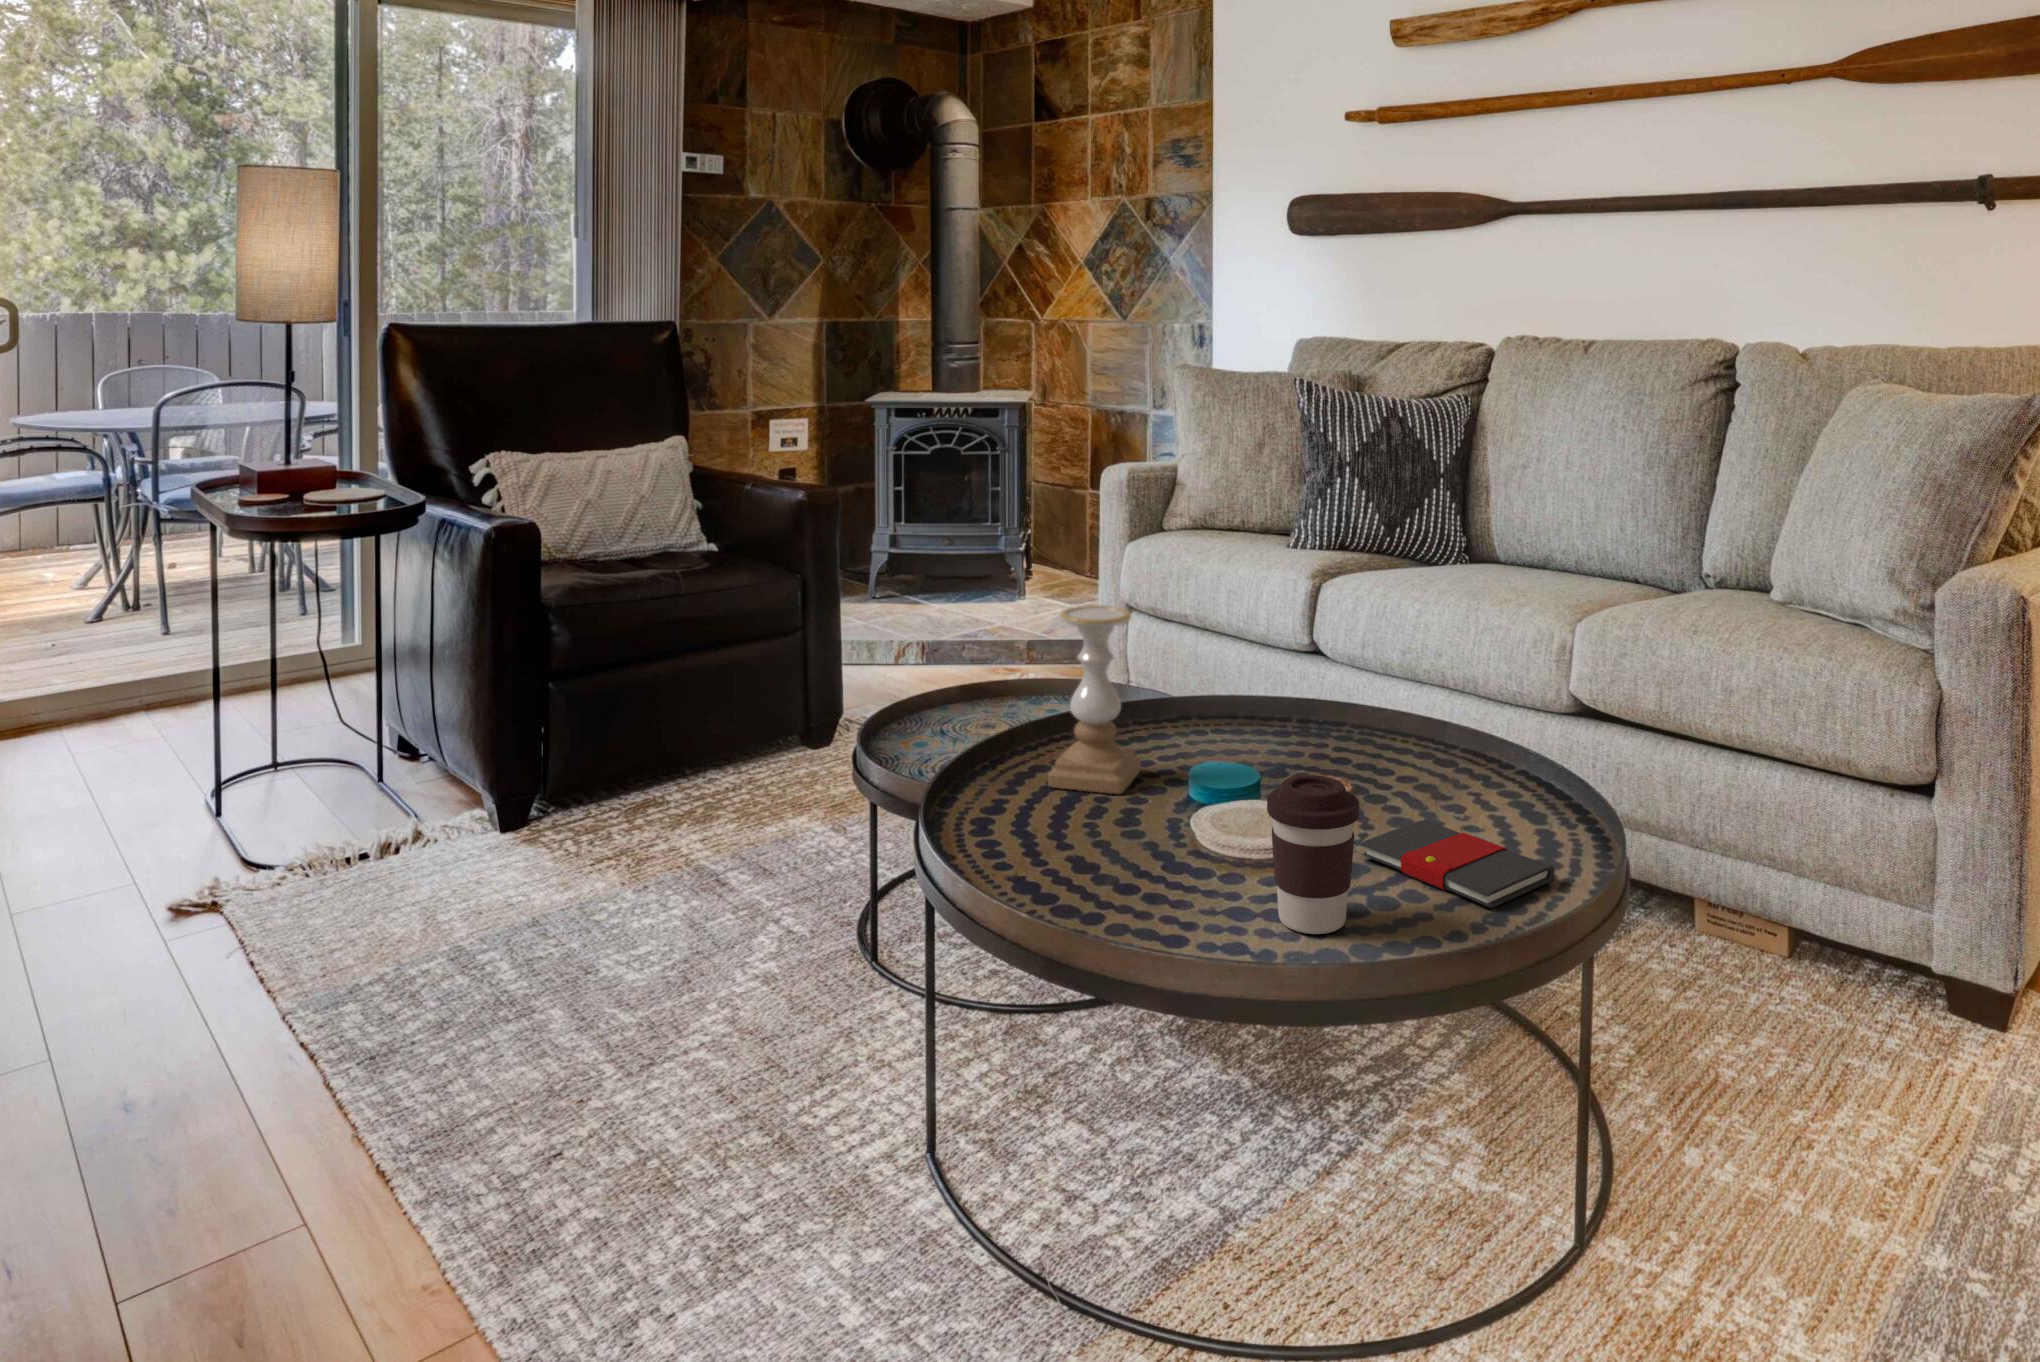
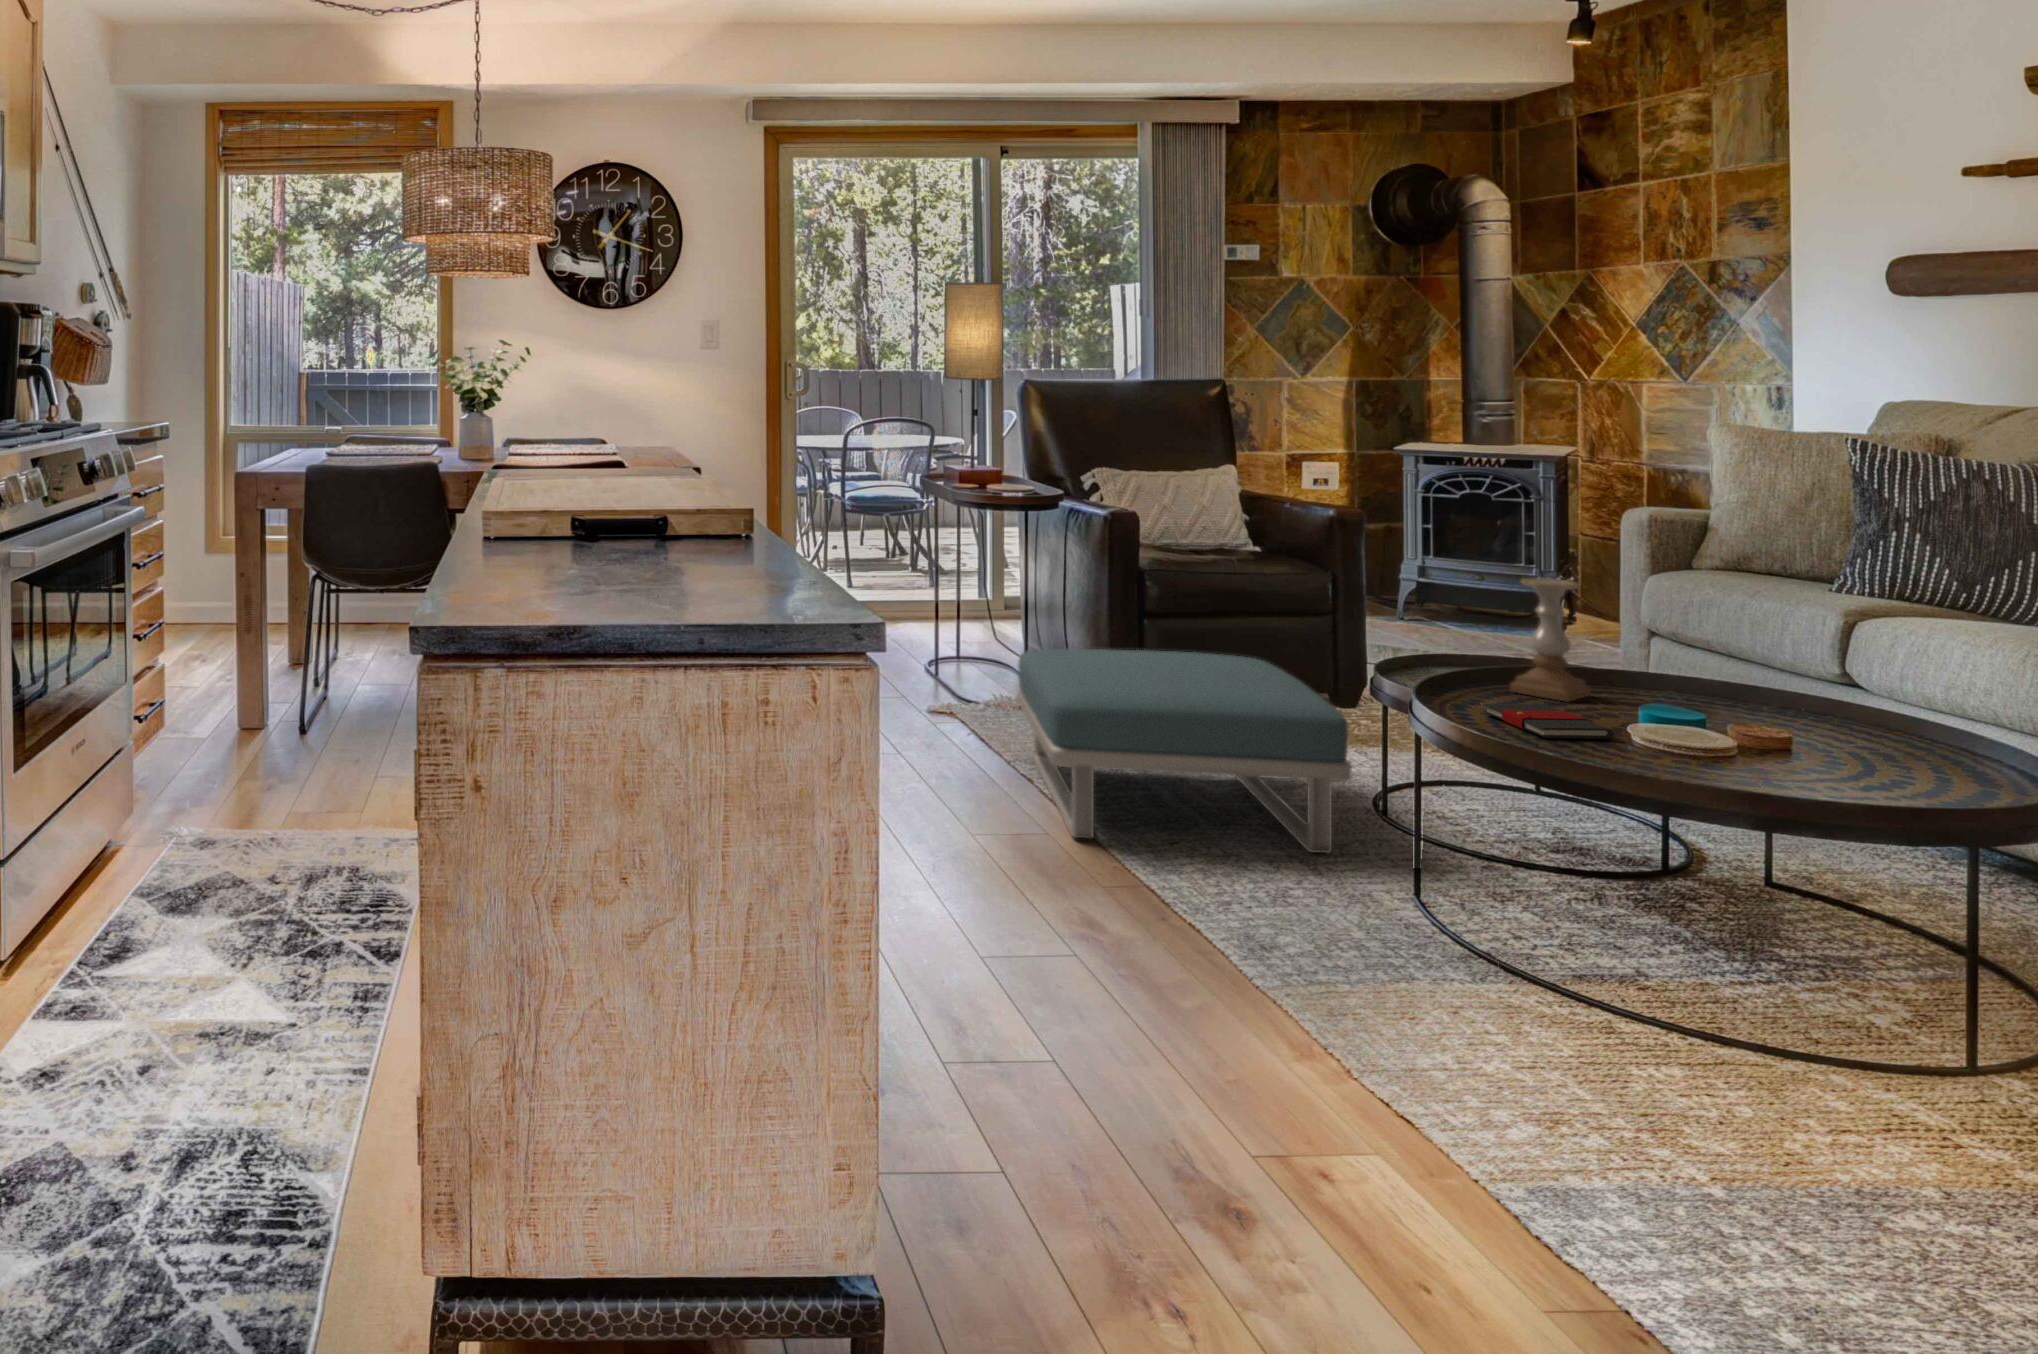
footstool: none [285,748,834,1239] -> present [1017,649,1351,853]
coffee cup: present [1267,775,1359,934] -> none [1645,671,1718,765]
book: present [1361,819,1555,908] -> present [1483,704,1614,739]

